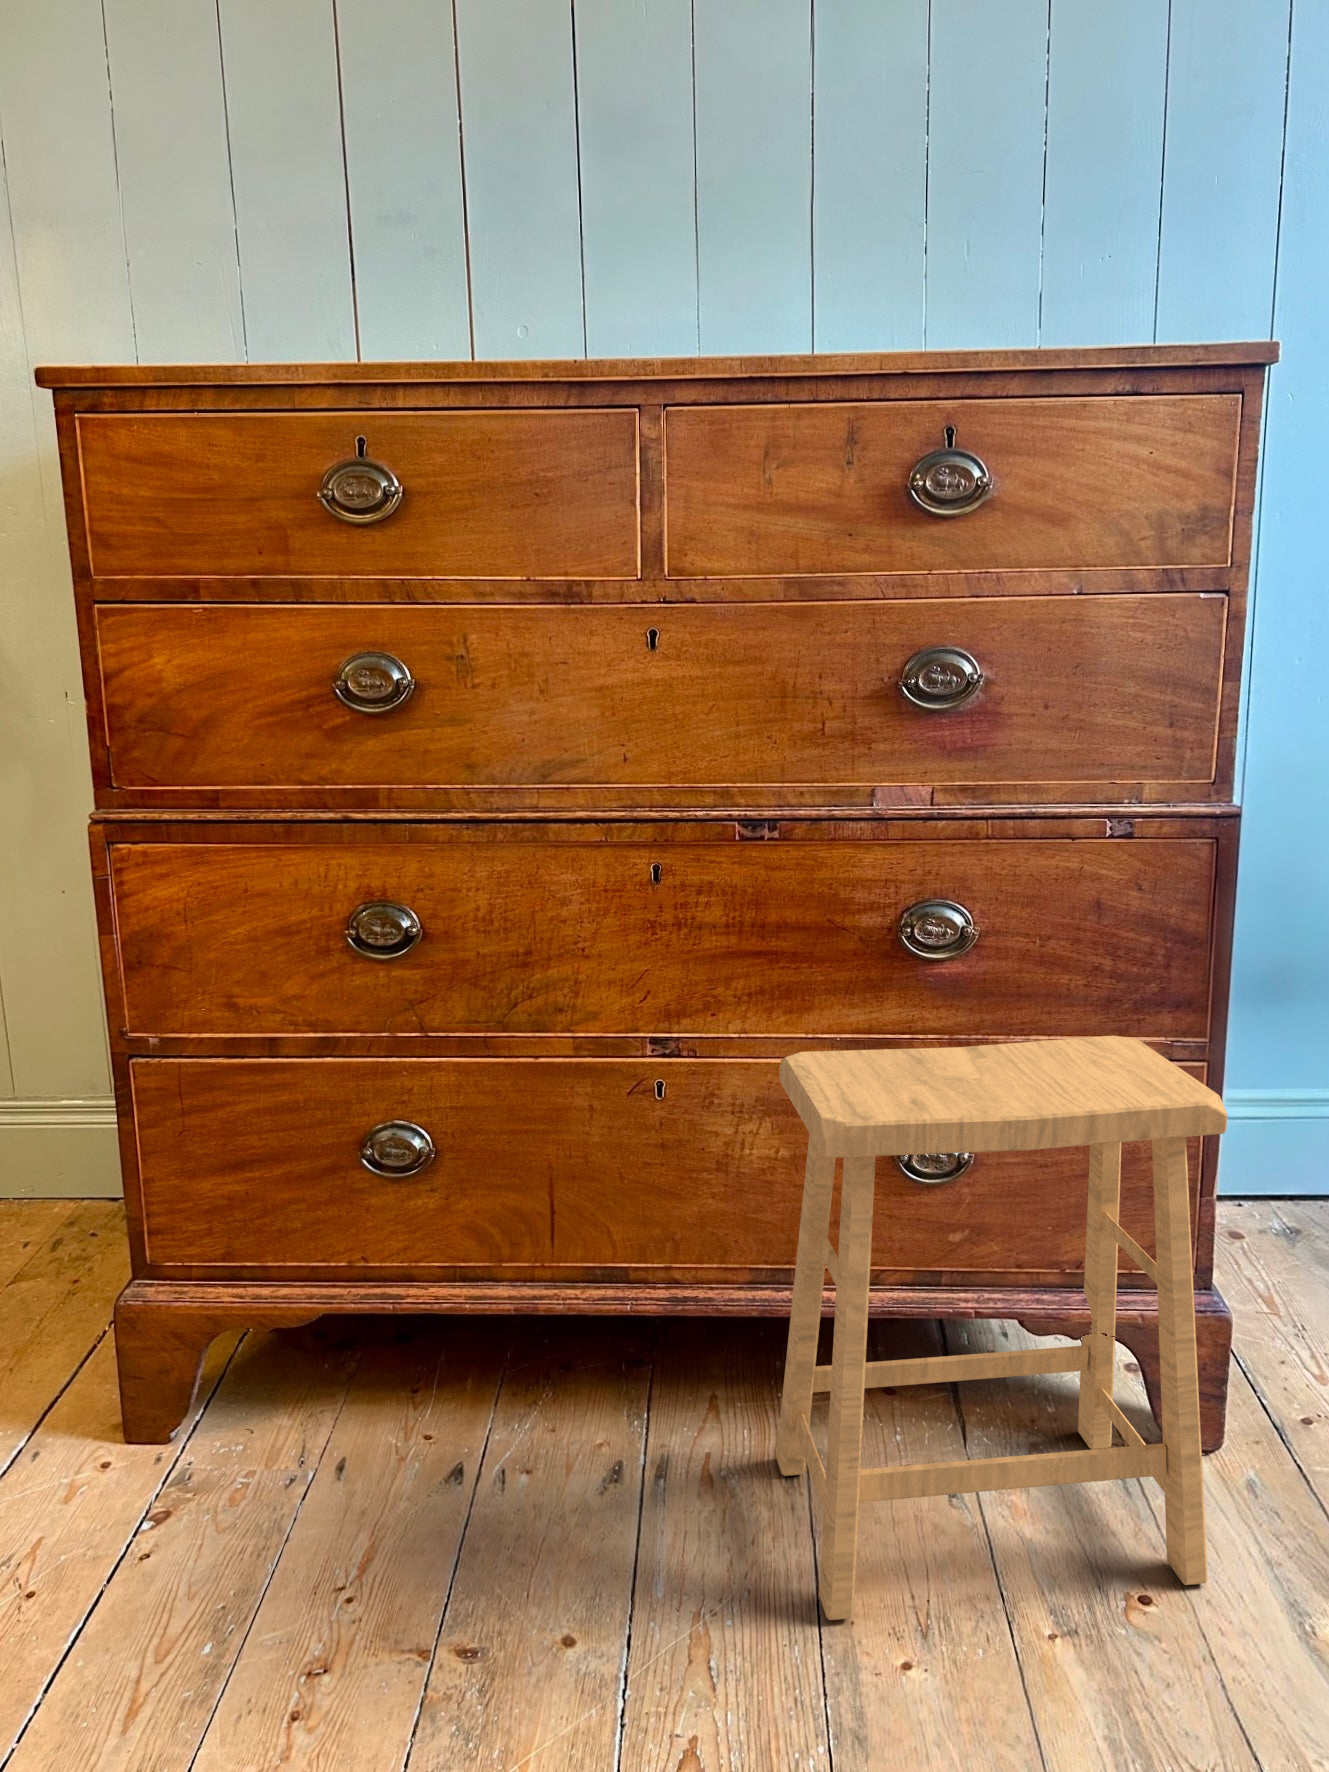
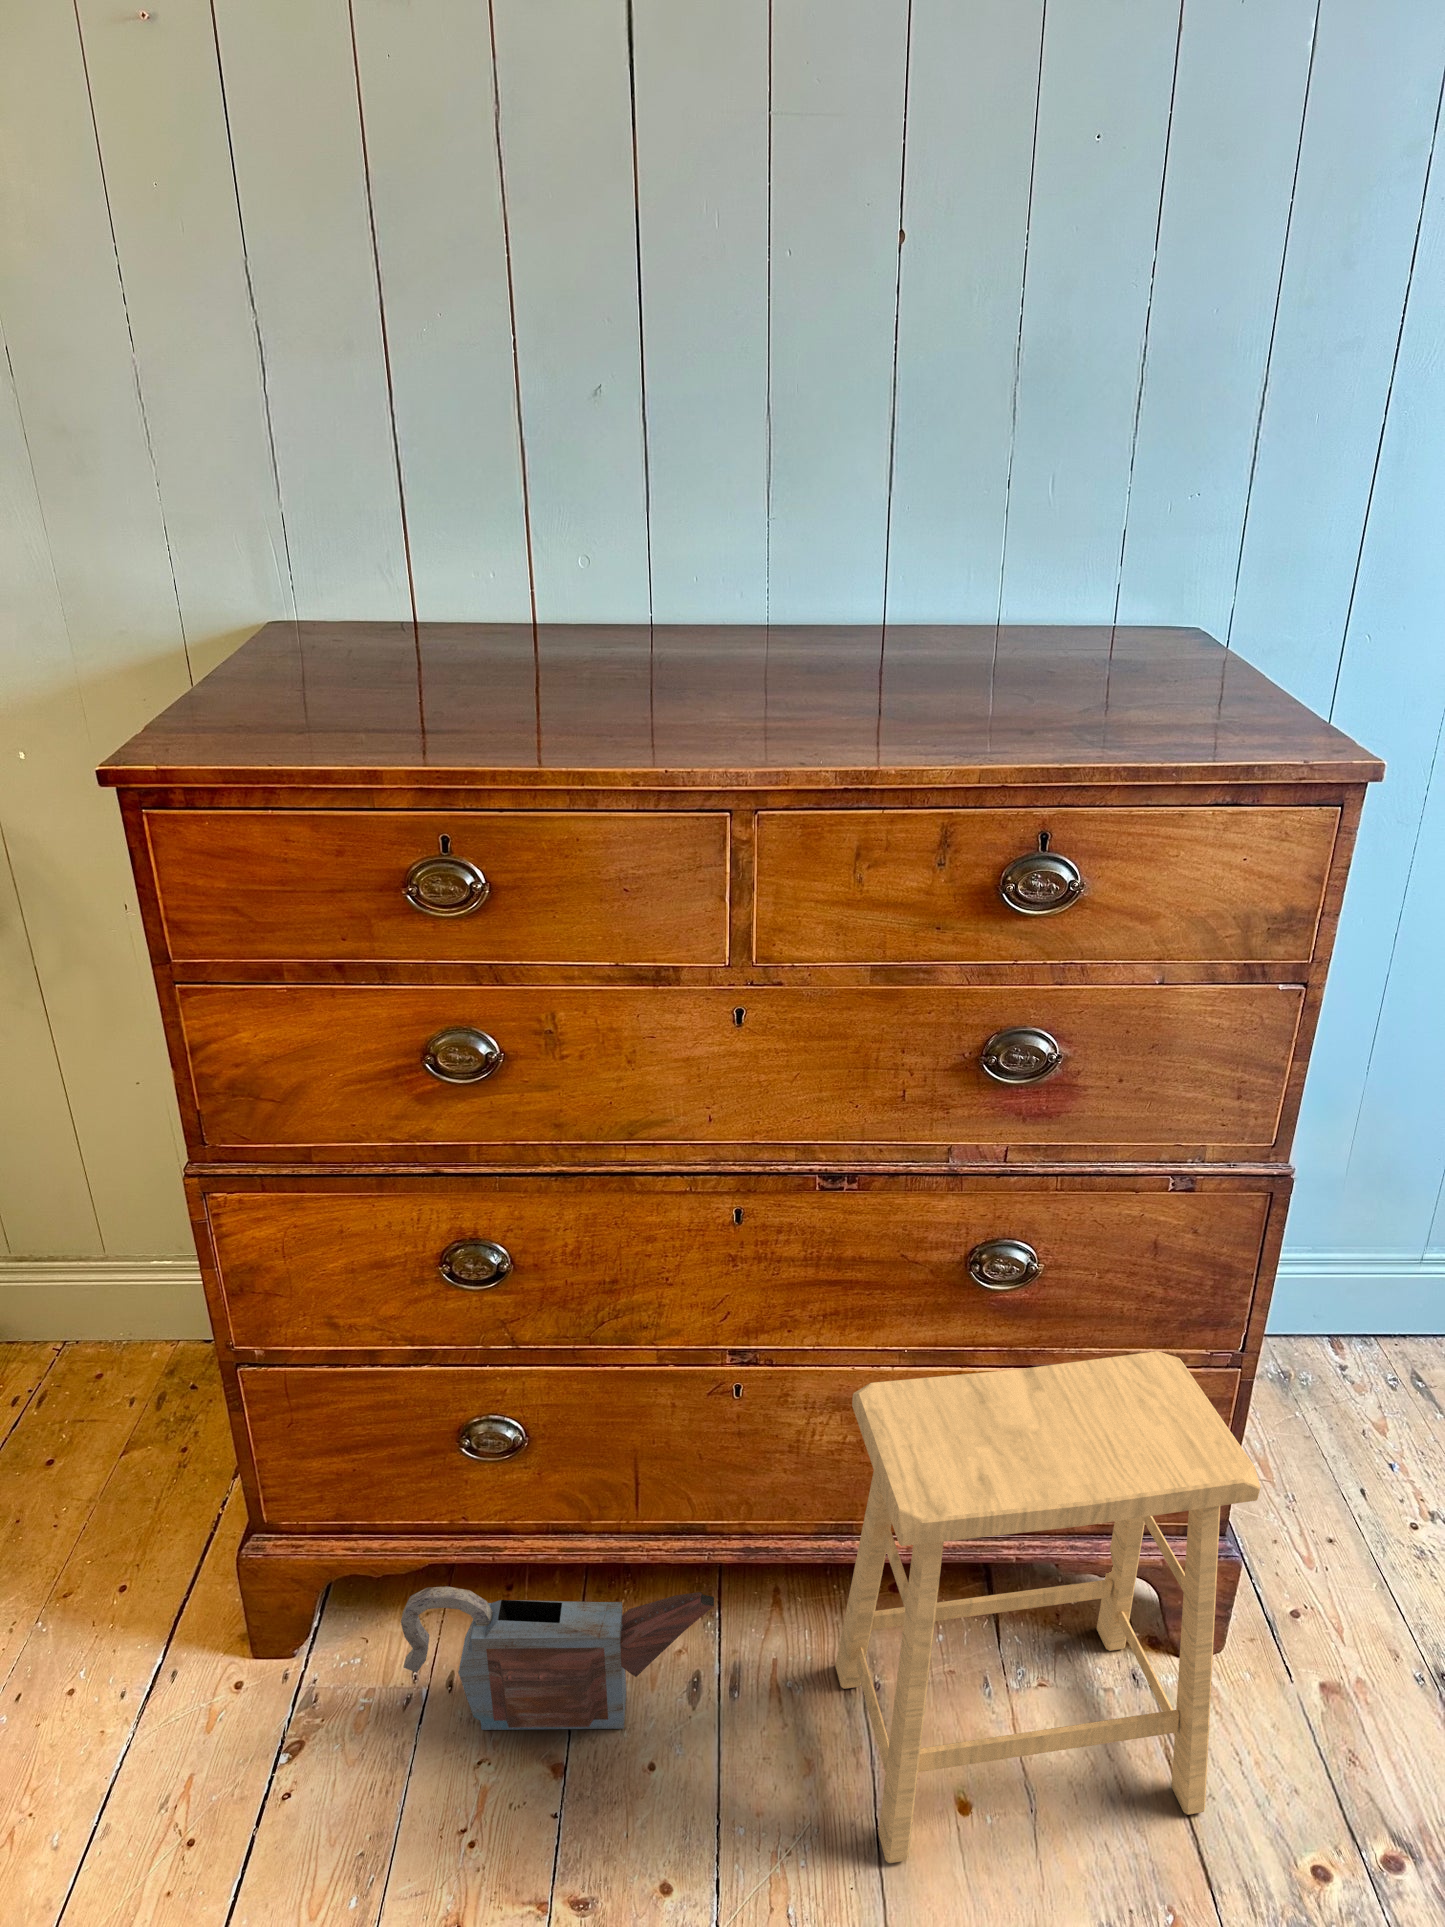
watering can: none [285,1312,633,1505] -> present [401,1587,714,1730]

